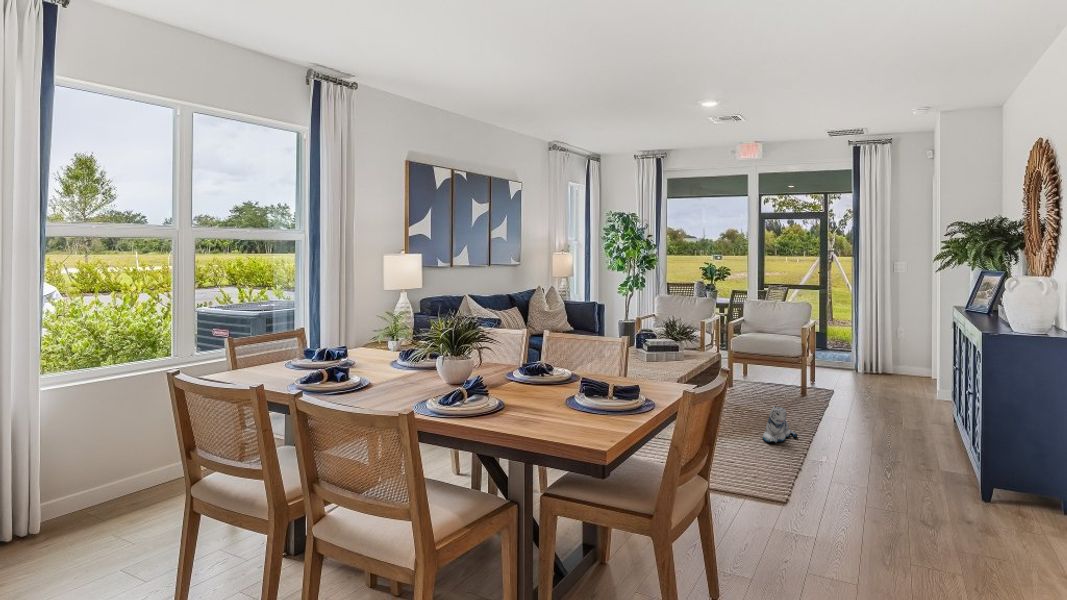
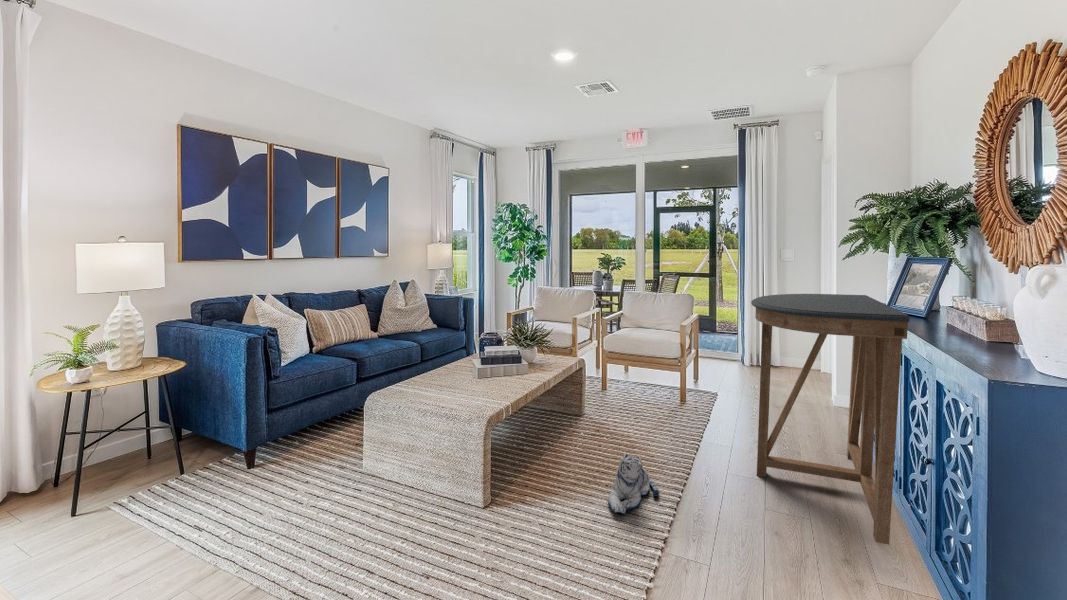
console table: none [863,298,962,456] -> present [751,294,910,545]

